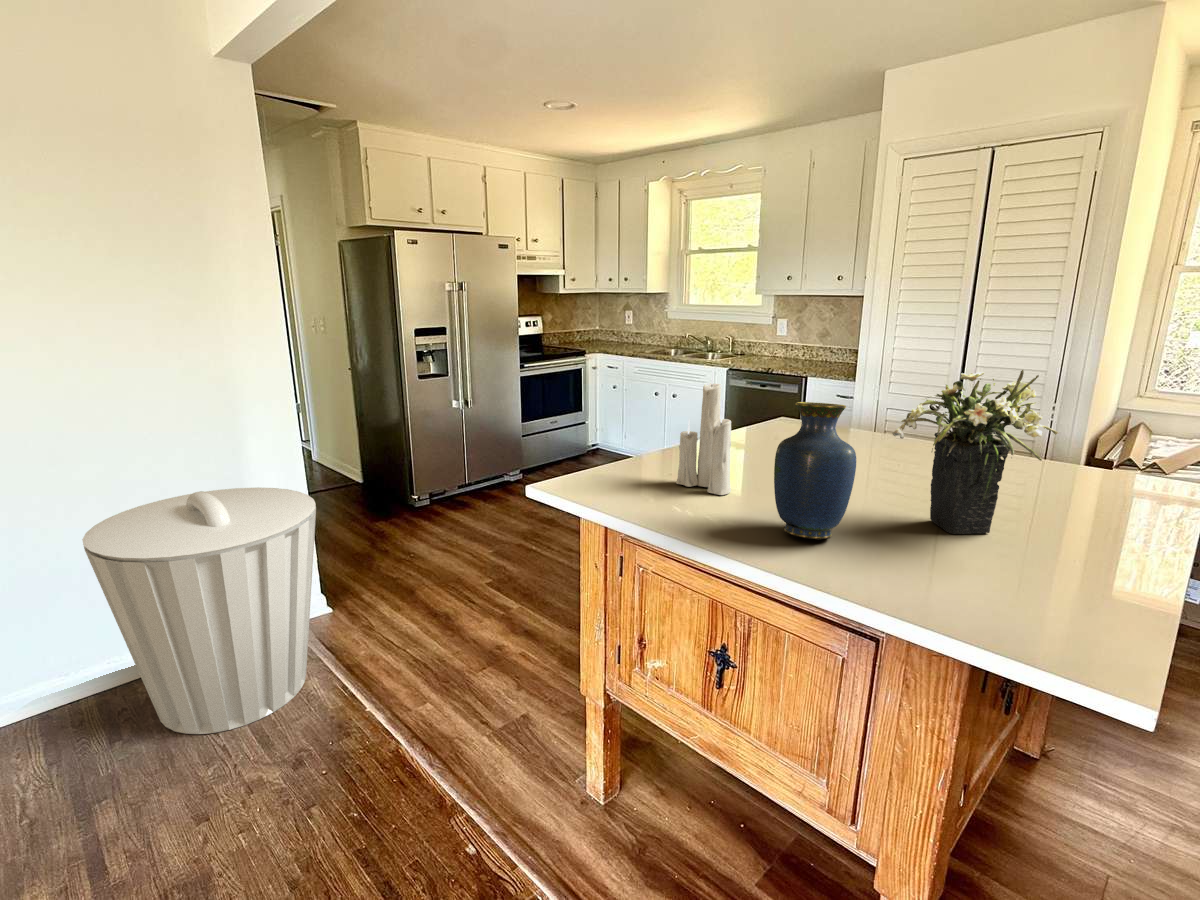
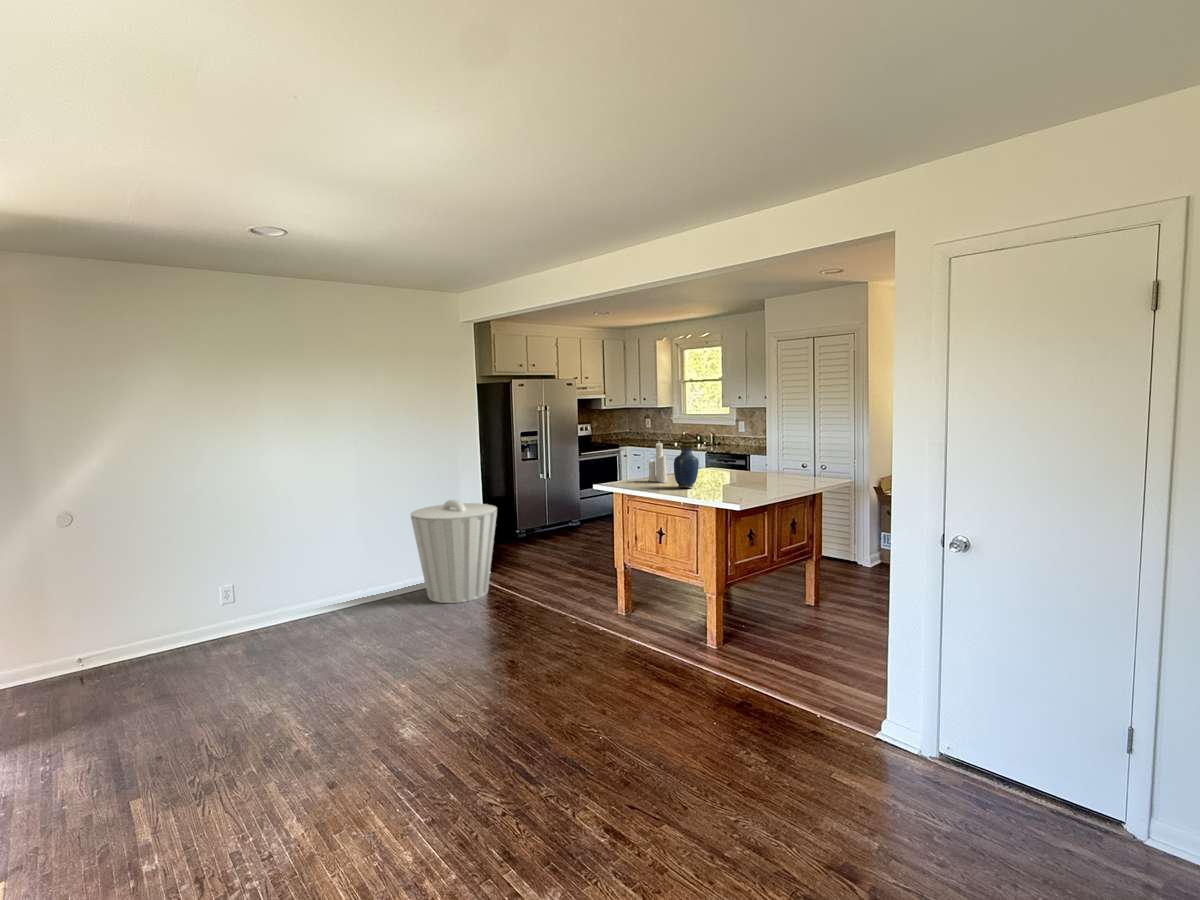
flower arrangement: present [892,370,1058,534] -> none [713,432,759,487]

